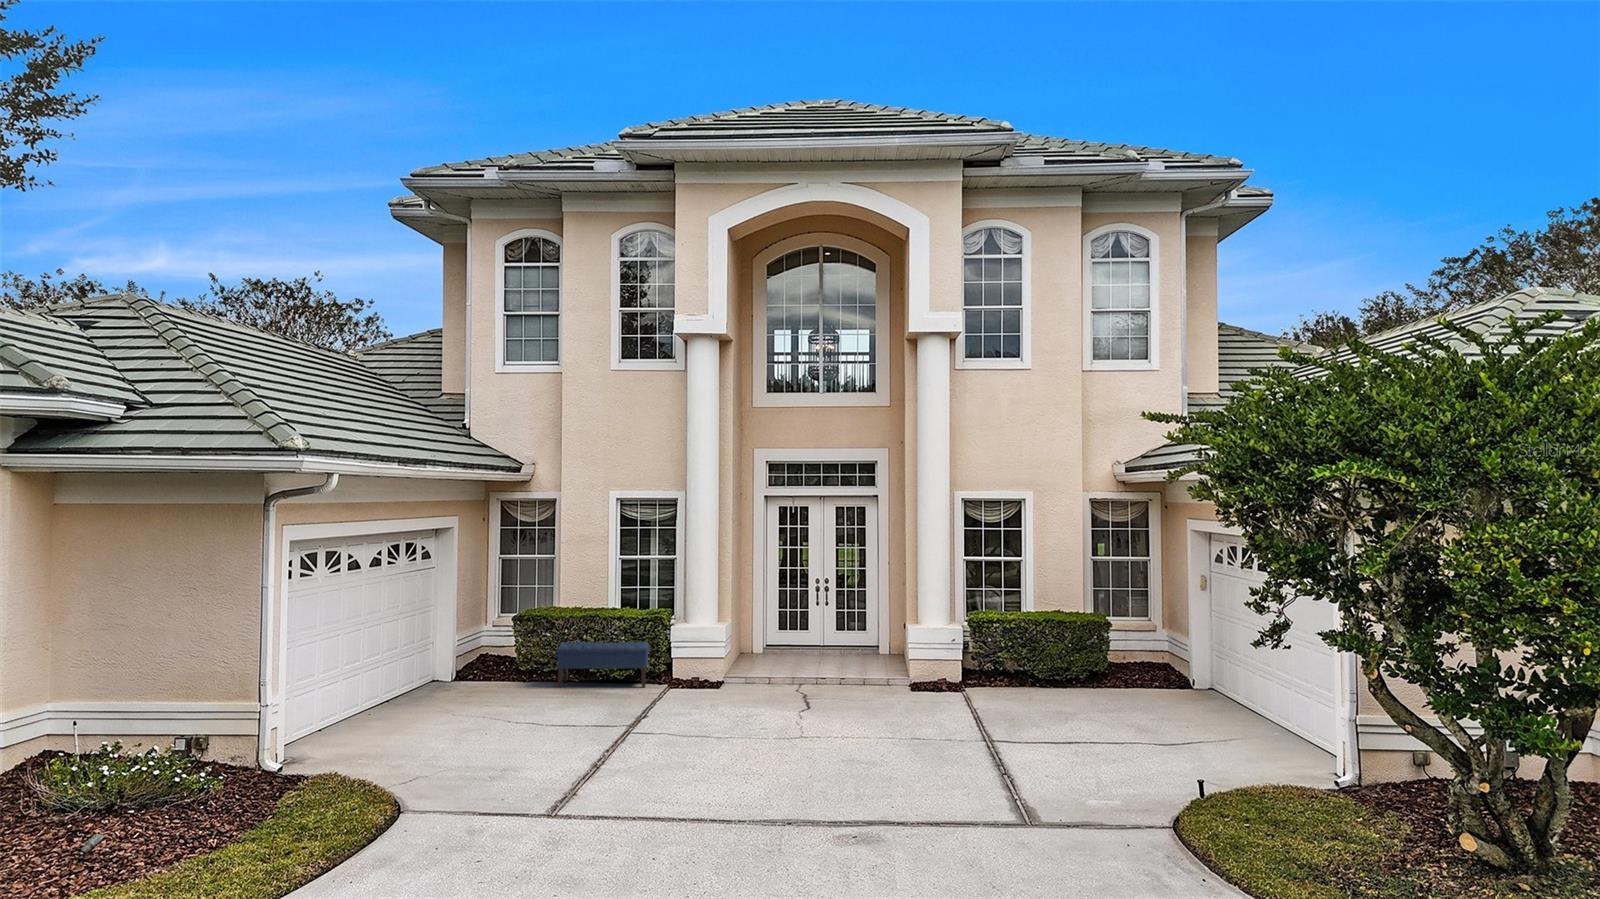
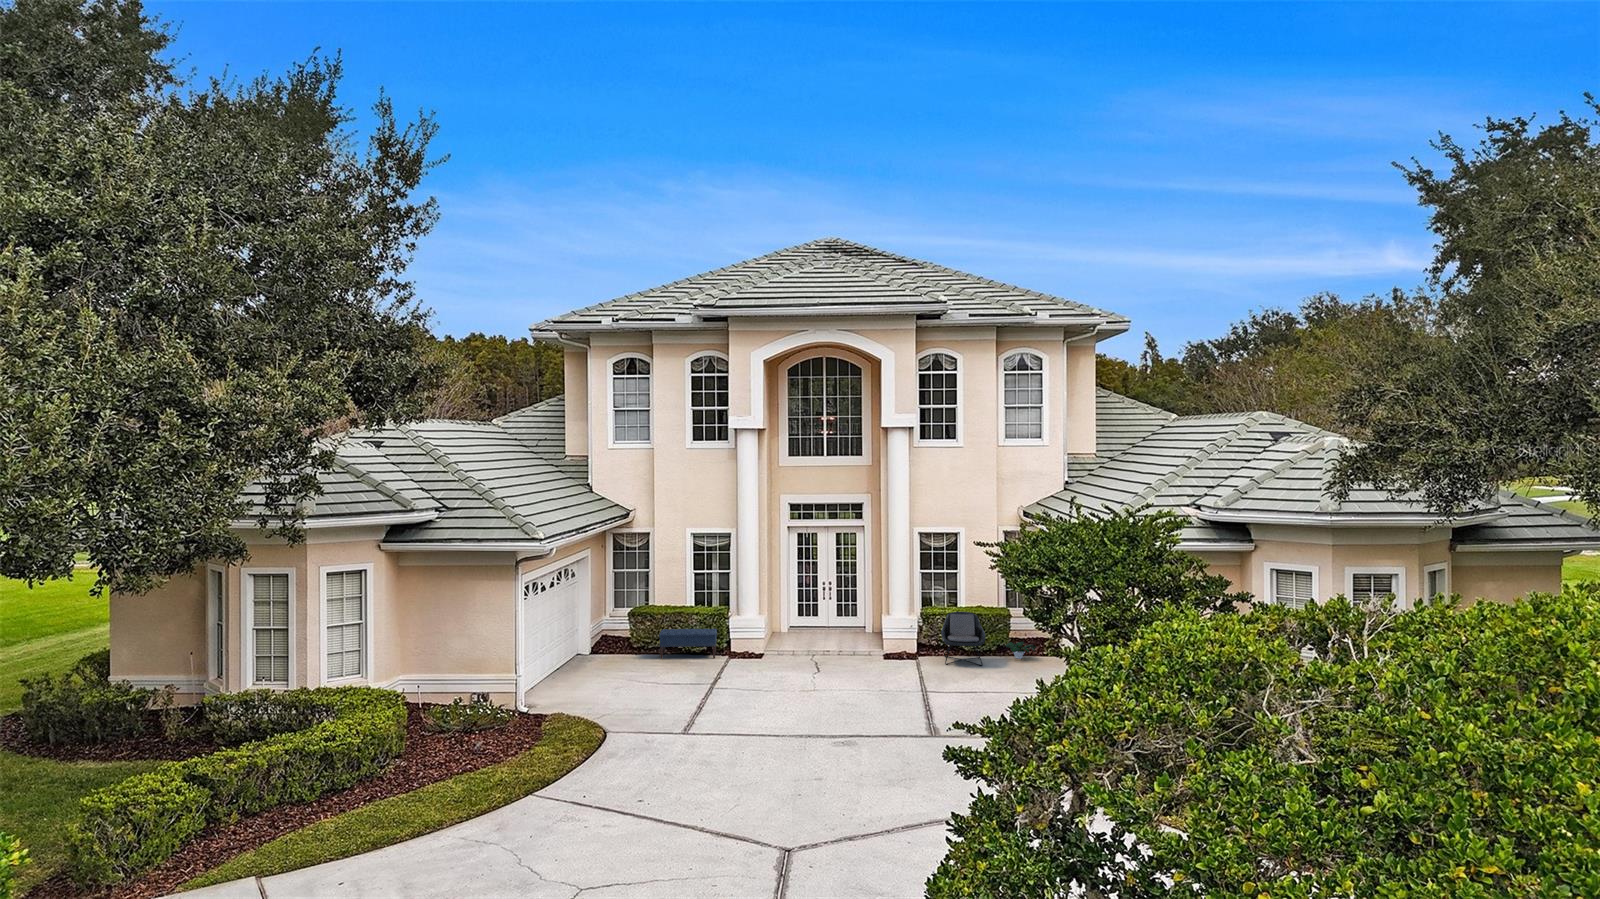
lounge chair: none [1002,618,1074,703] -> present [941,612,985,666]
potted plant: none [1100,666,1149,692] -> present [1006,642,1036,659]

